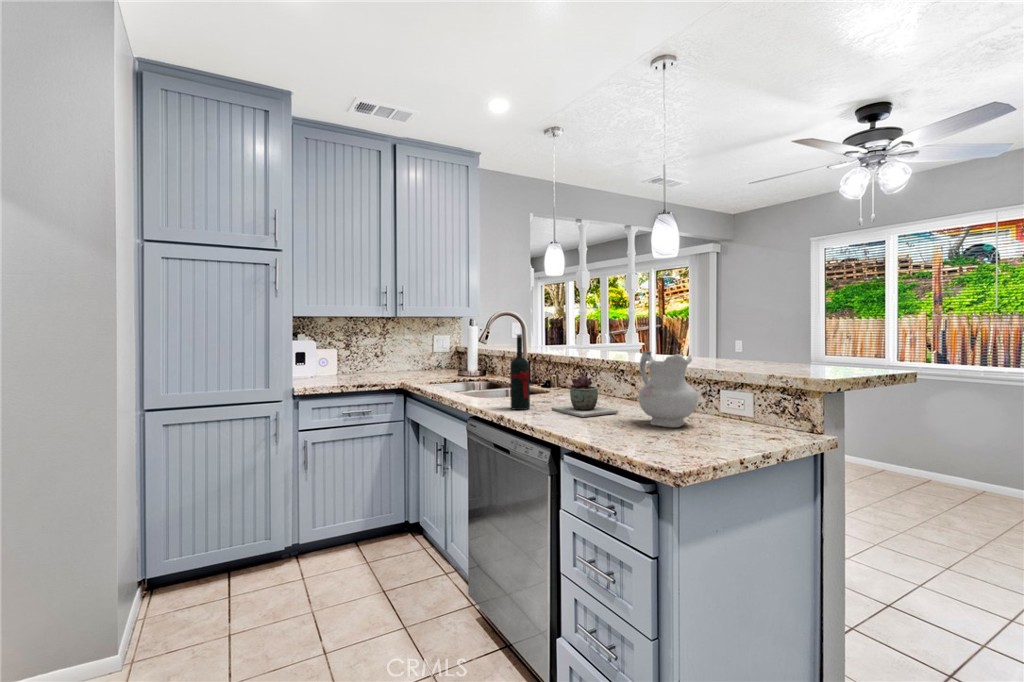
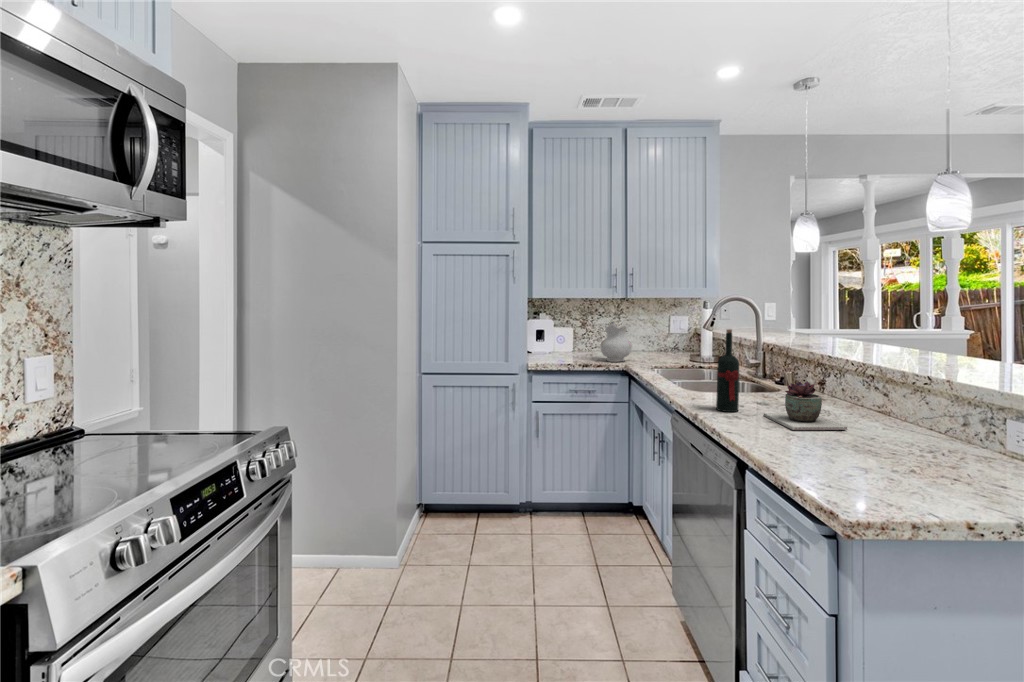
ceramic pitcher: present [639,351,698,428] -> present [600,322,632,362]

